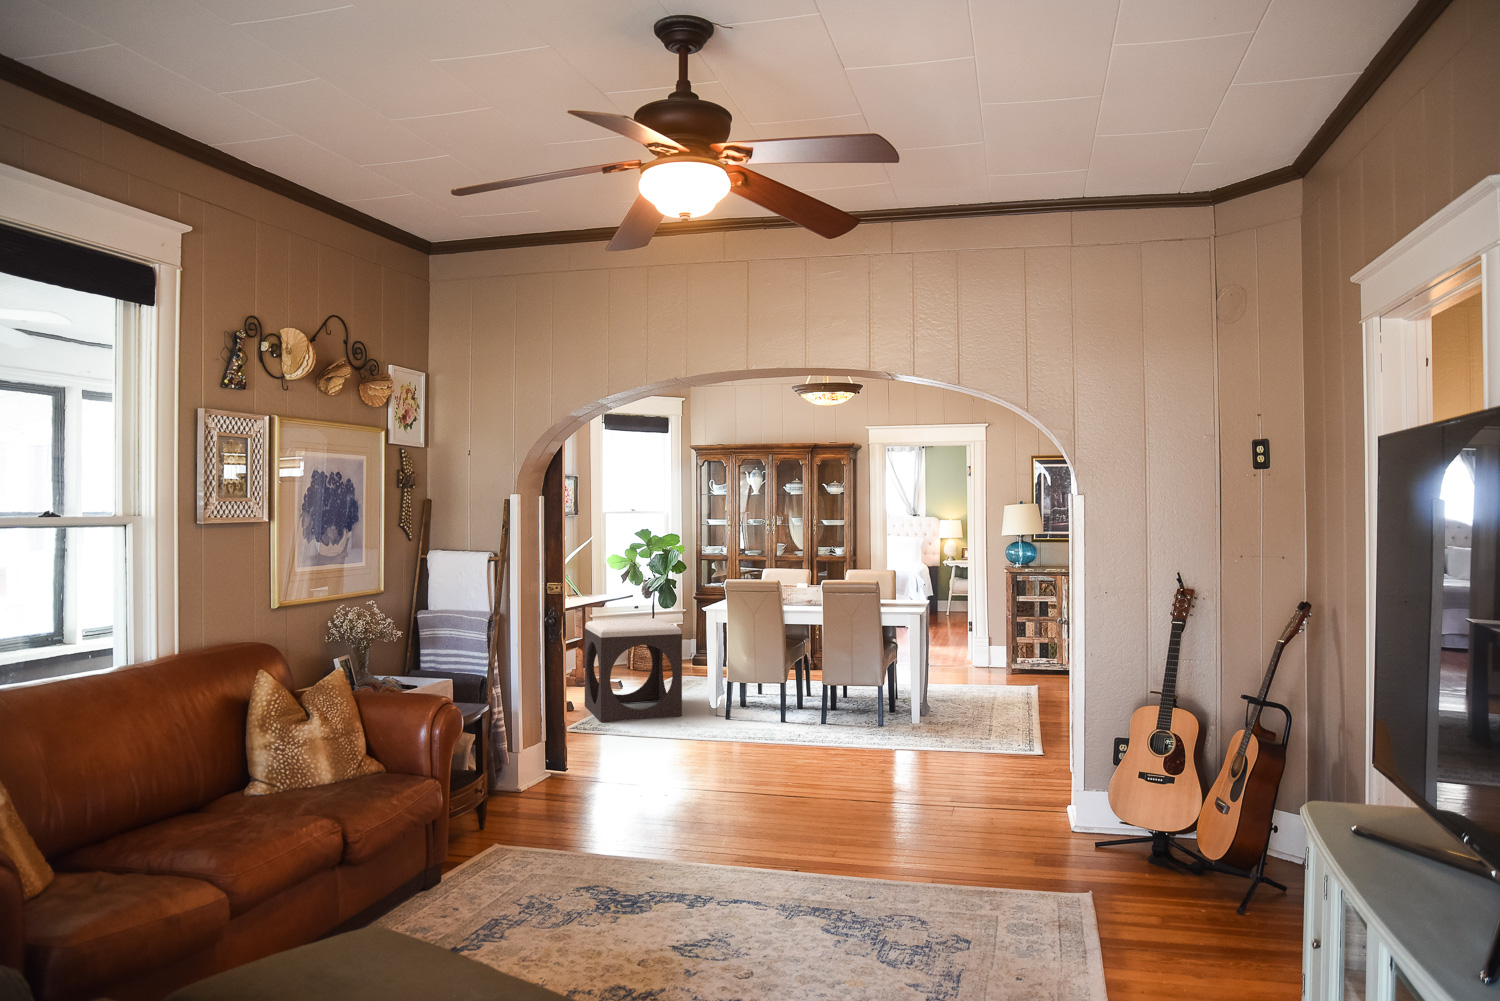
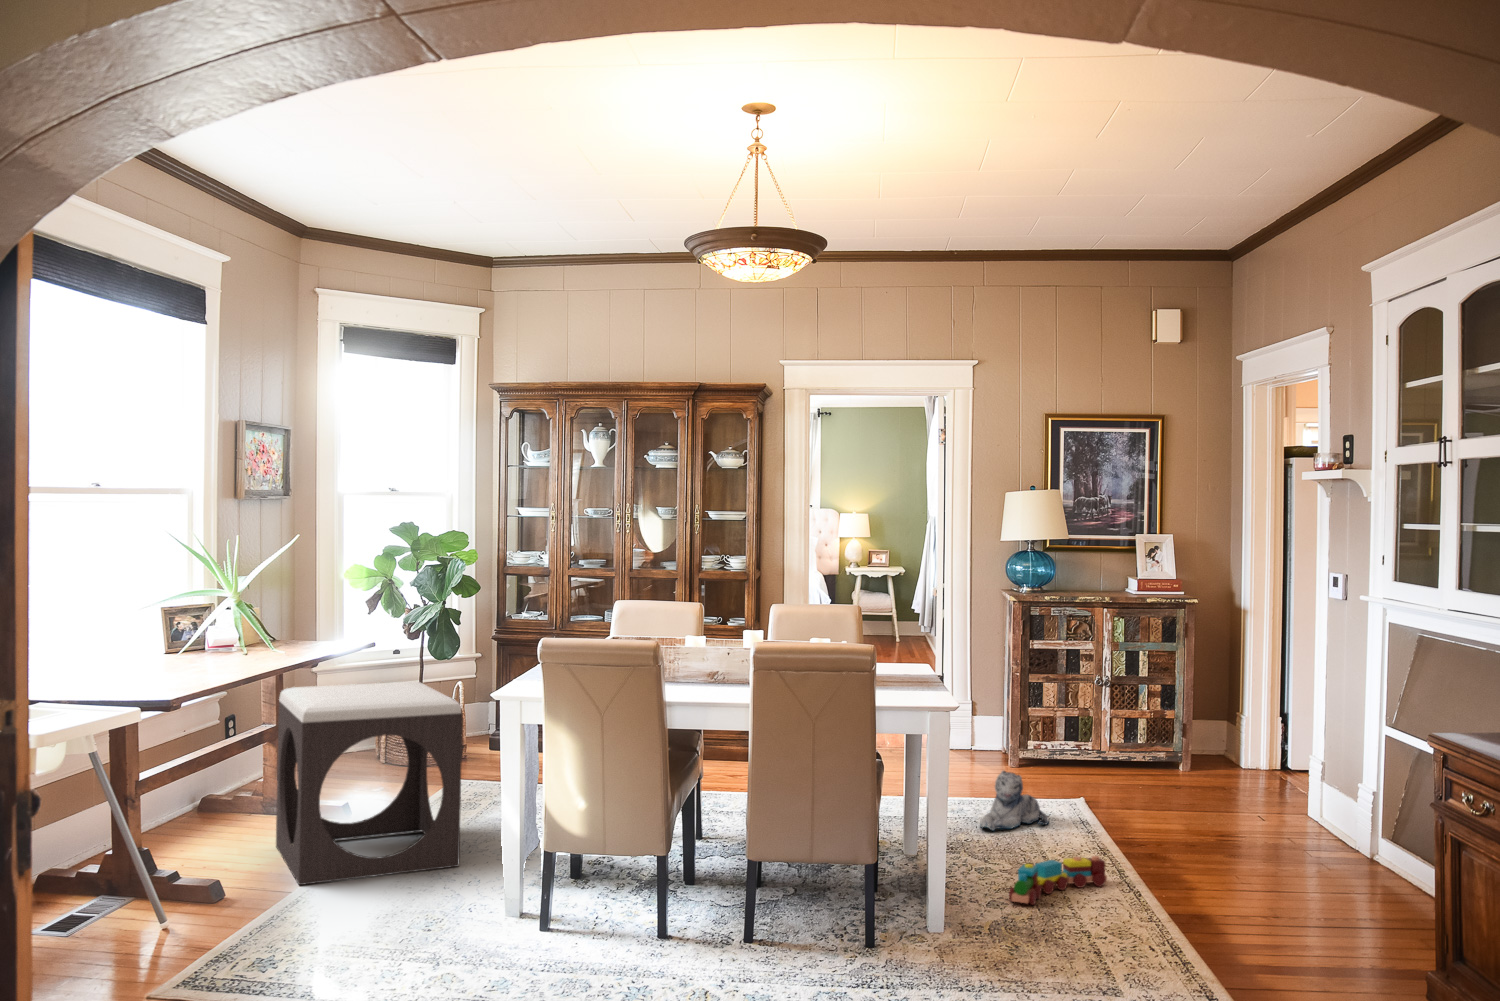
plush toy: none [975,671,1018,705] -> present [980,771,1049,831]
toy train: none [978,714,1038,737] -> present [1009,856,1107,905]

